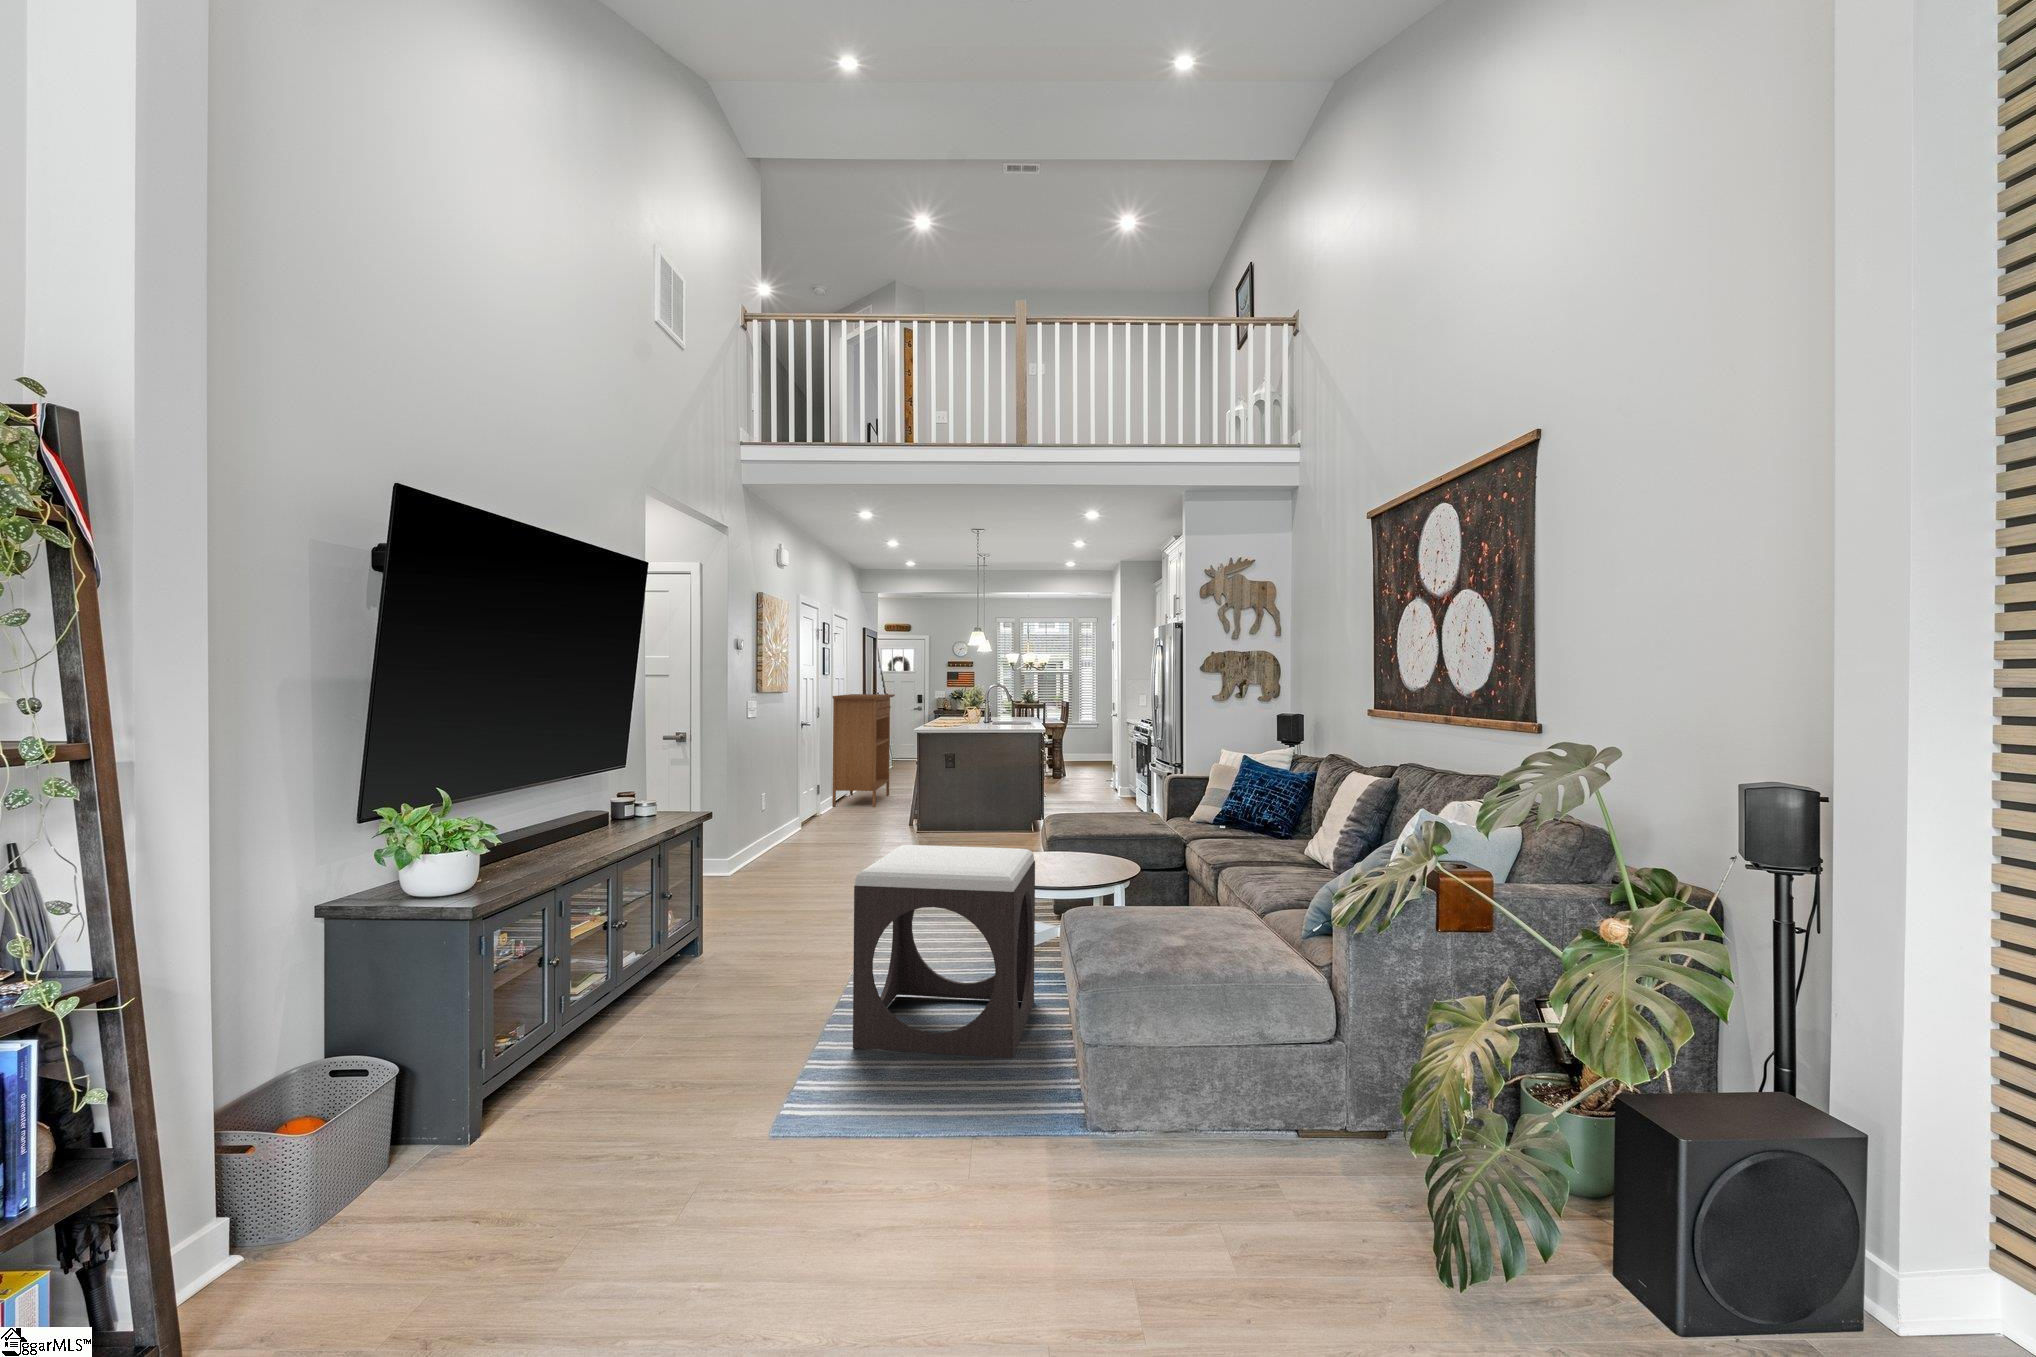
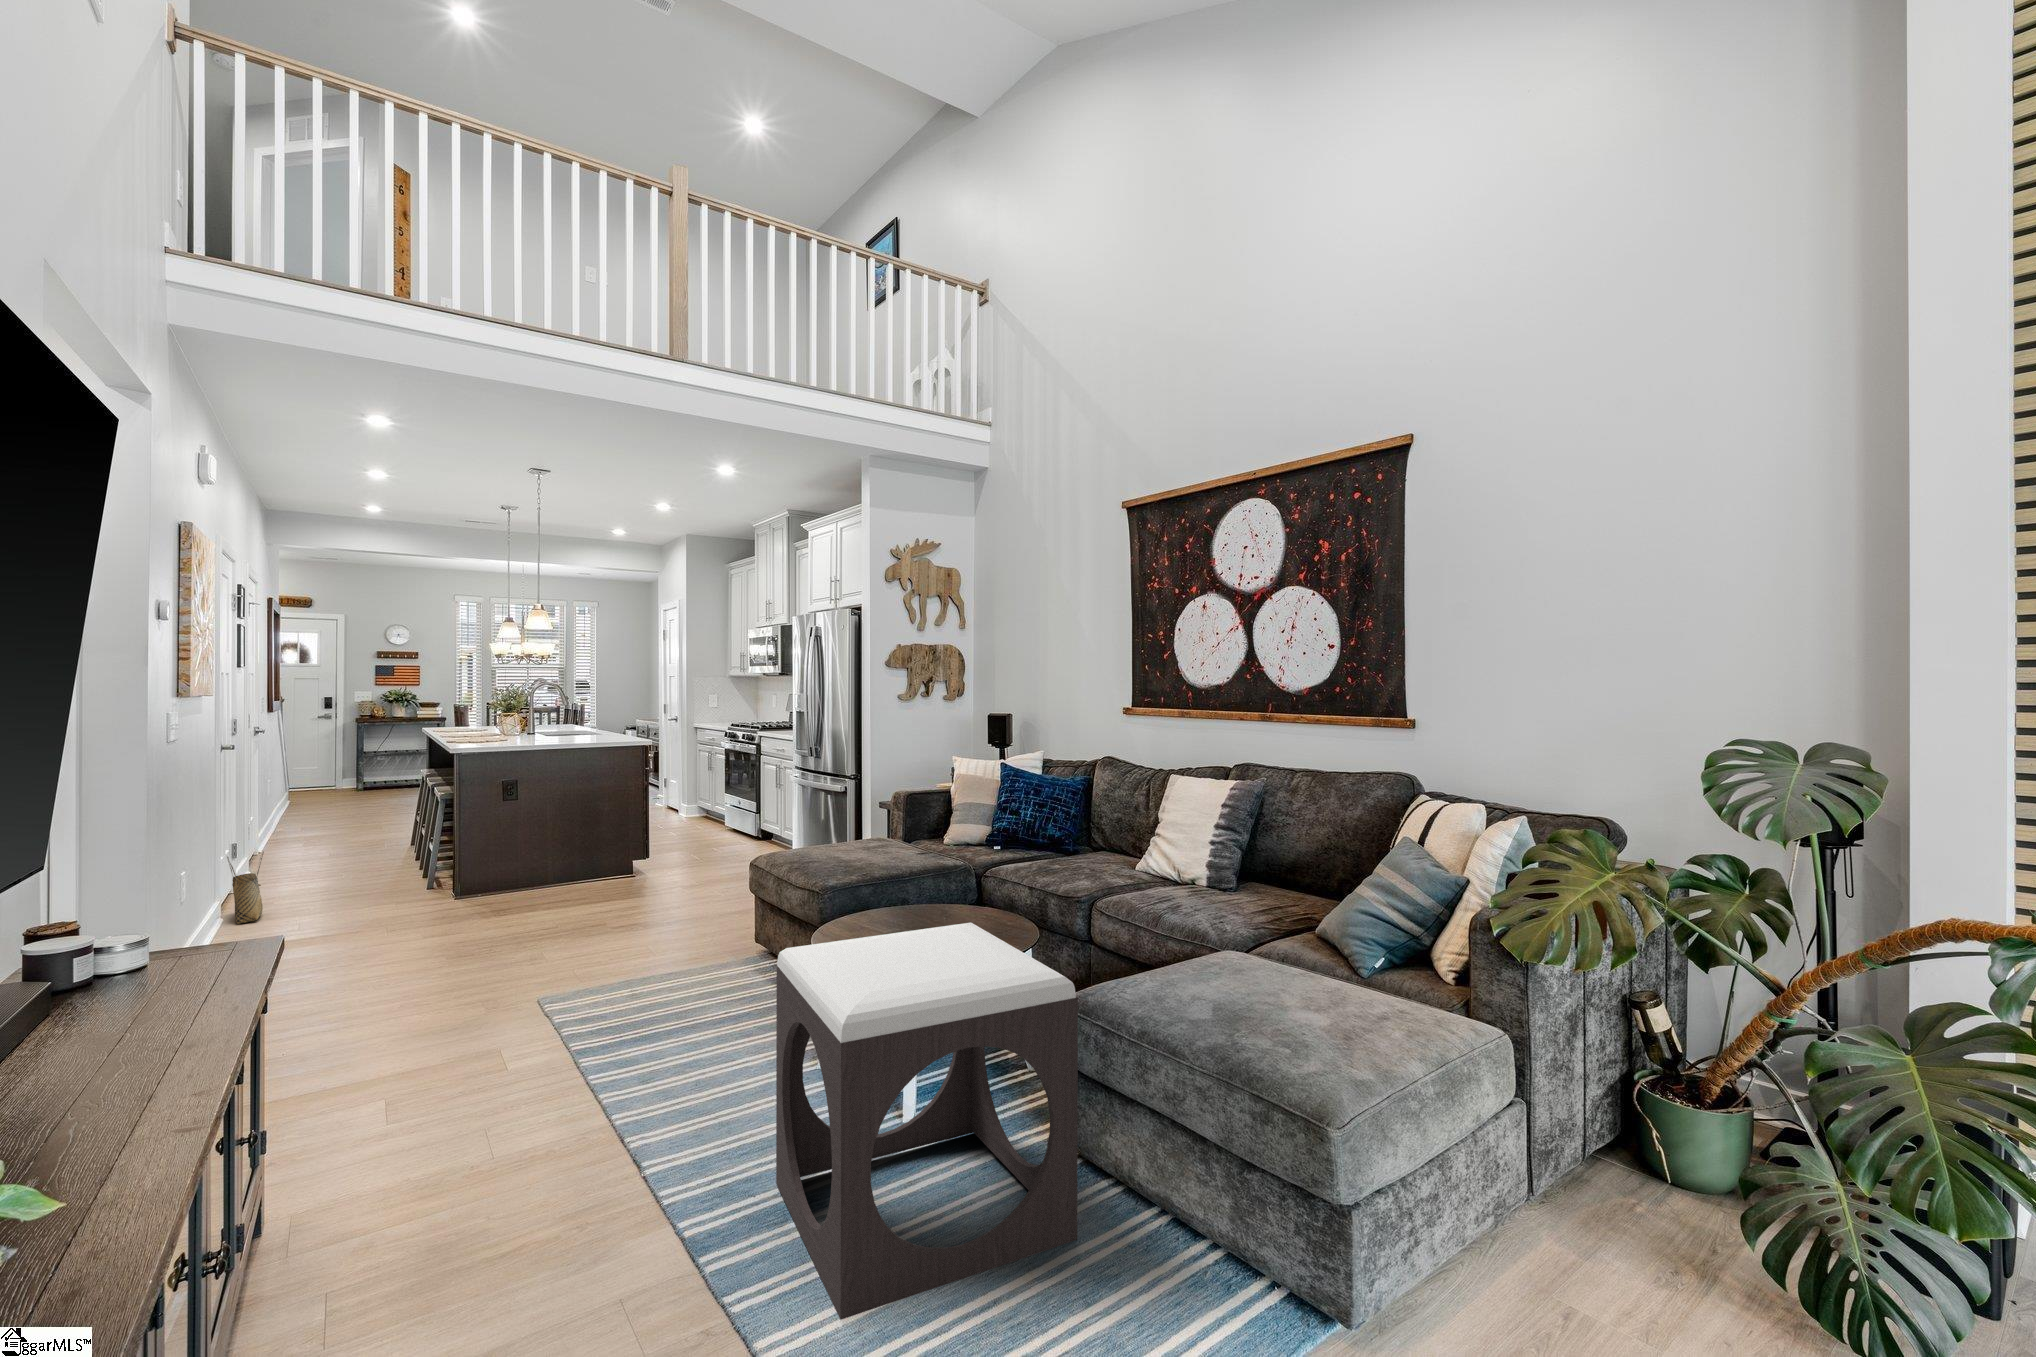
console table: present [832,694,895,807] -> none [256,699,348,870]
woven basket: none [793,789,812,833] -> present [227,851,264,923]

